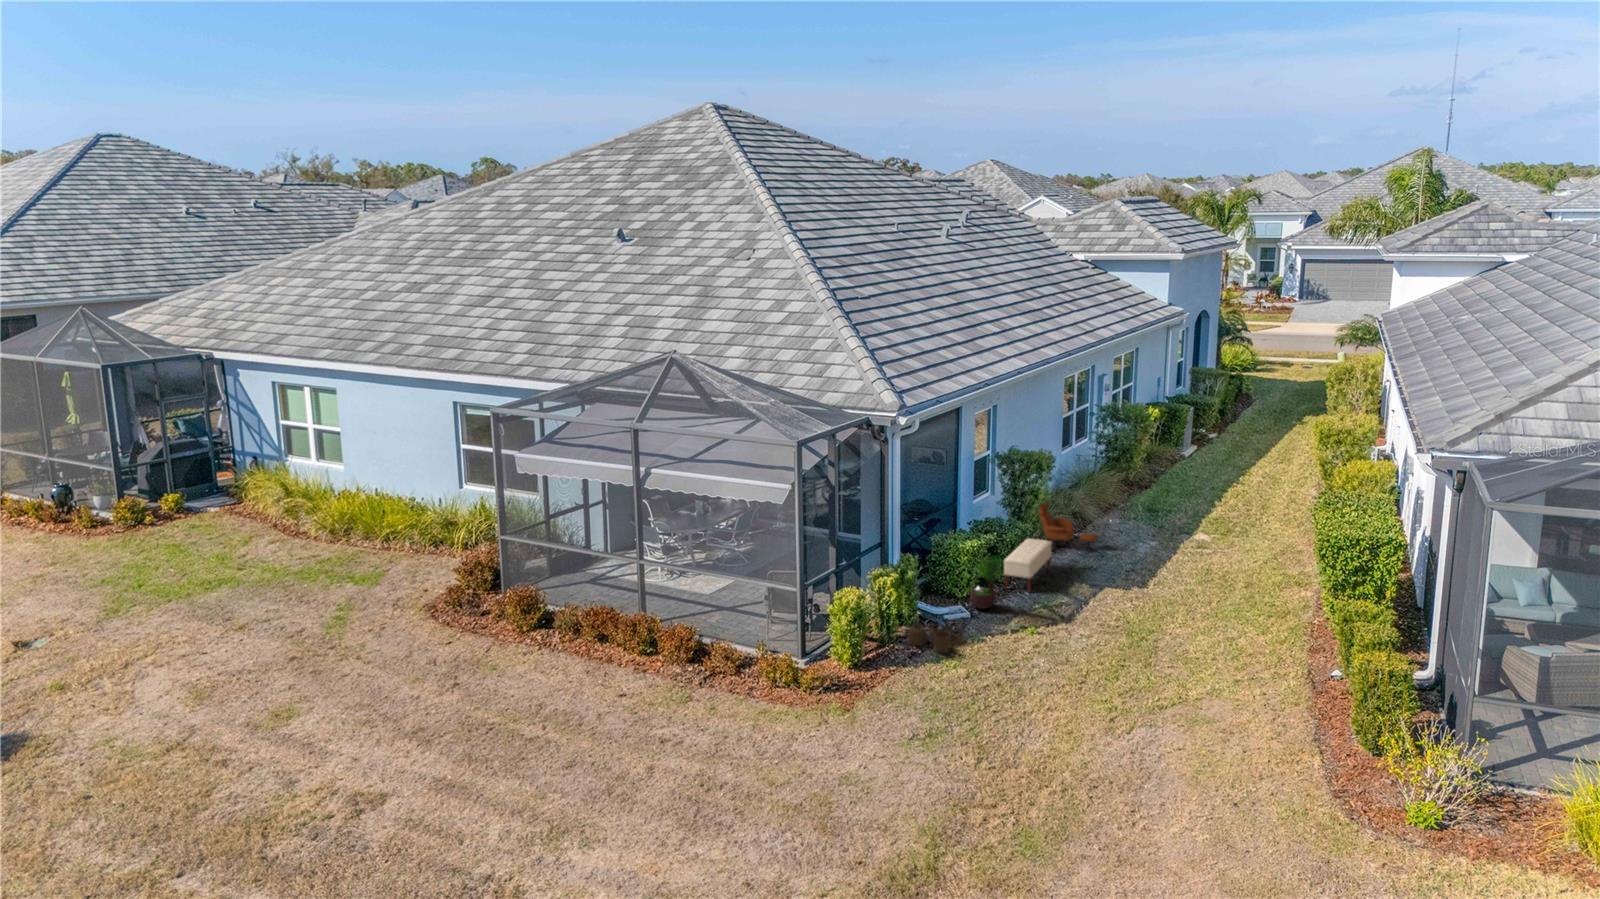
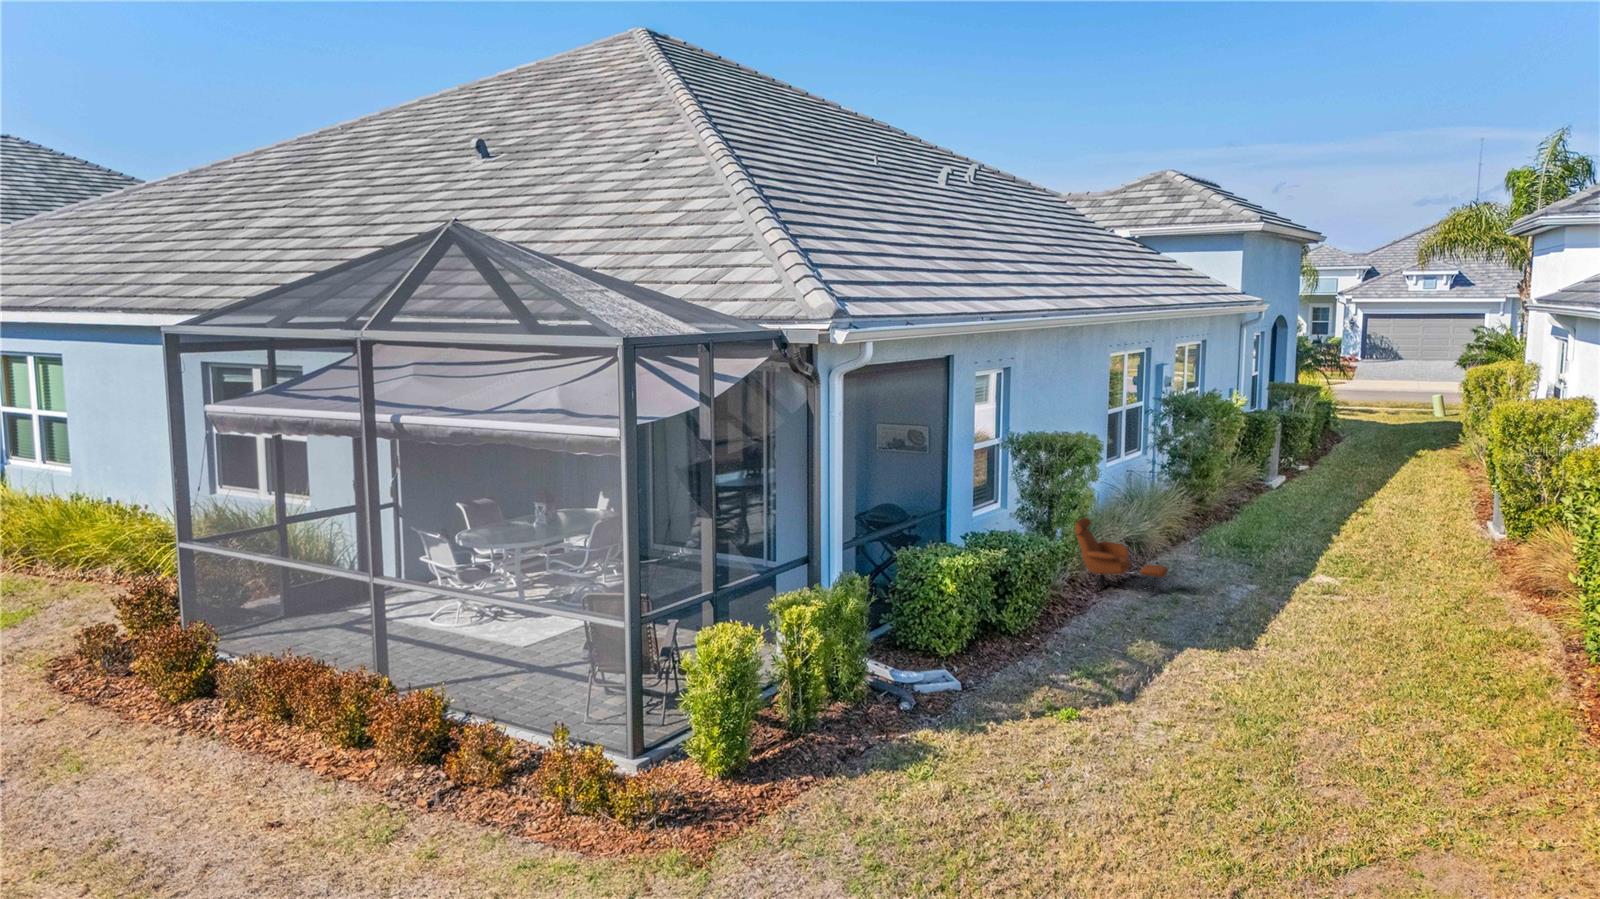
bench: present [1004,539,1052,592] -> none [1019,566,1098,652]
potted tree: present [970,558,1001,609] -> none [960,579,1019,675]
woven basket: present [908,625,964,653] -> none [842,696,945,751]

